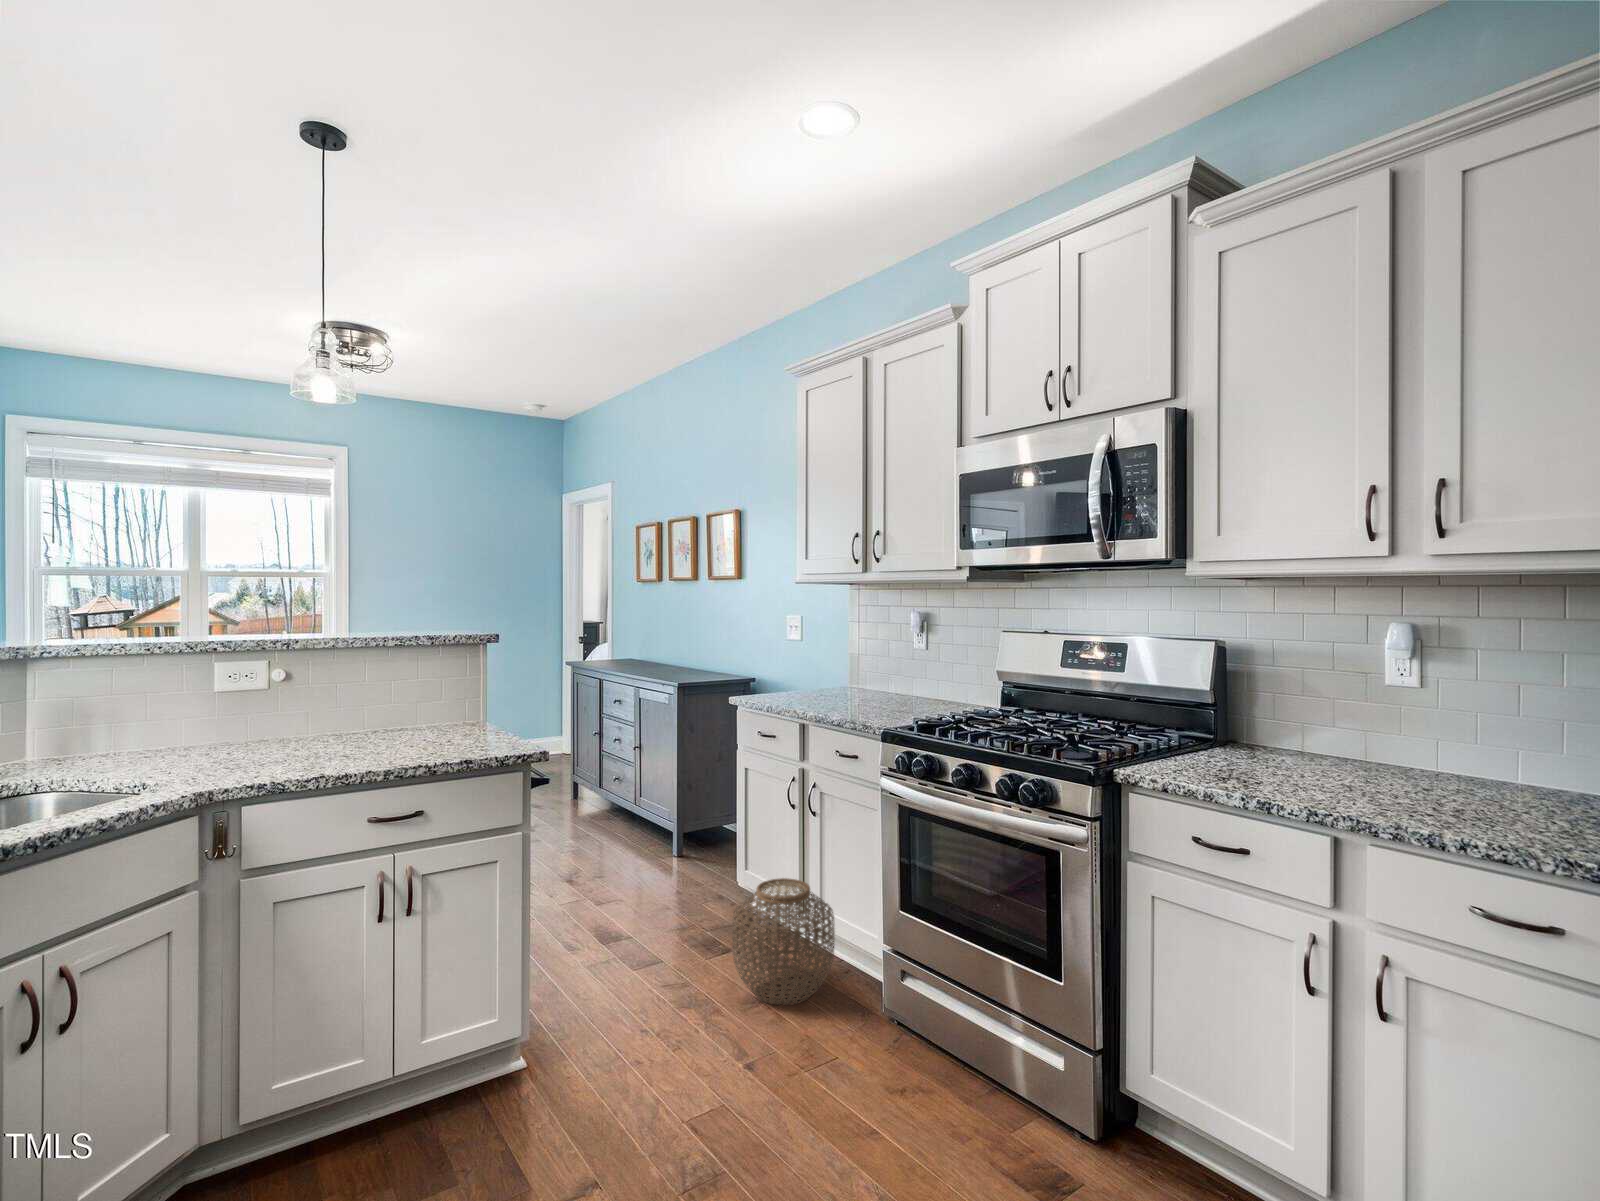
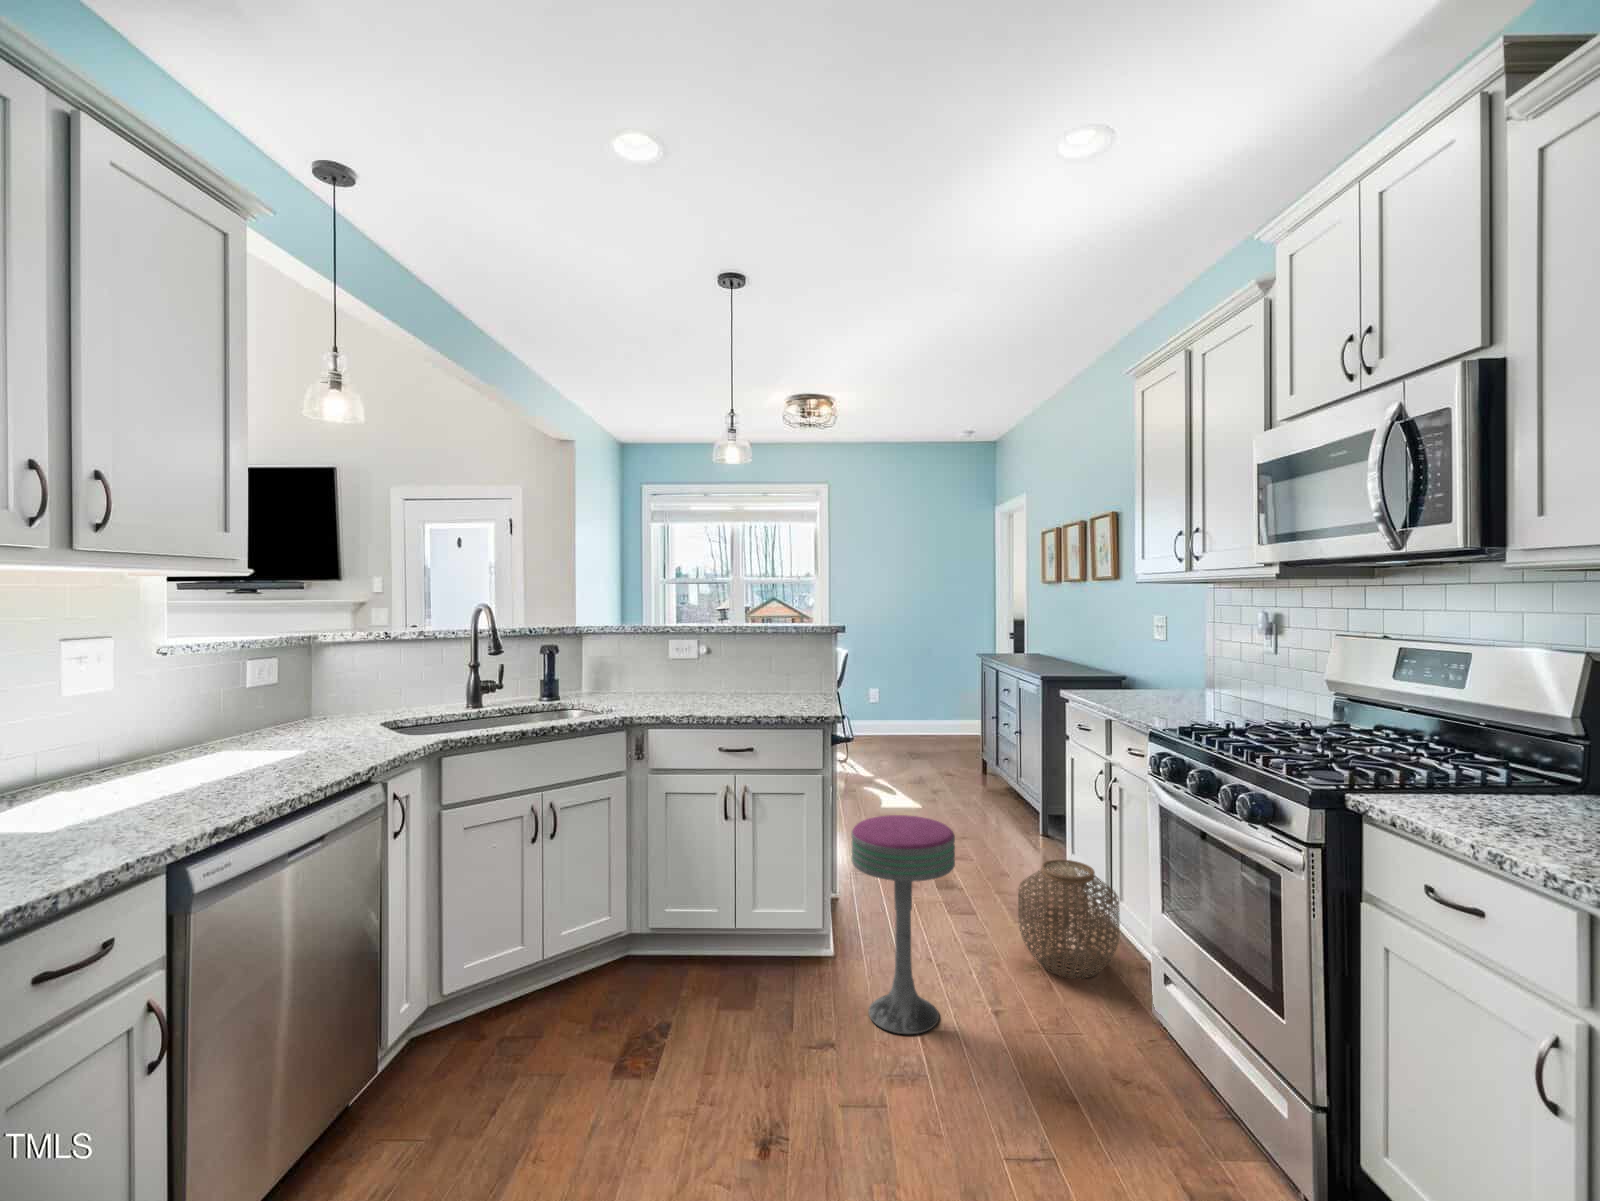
bar stool: none [588,863,716,1136] -> present [851,815,955,1034]

